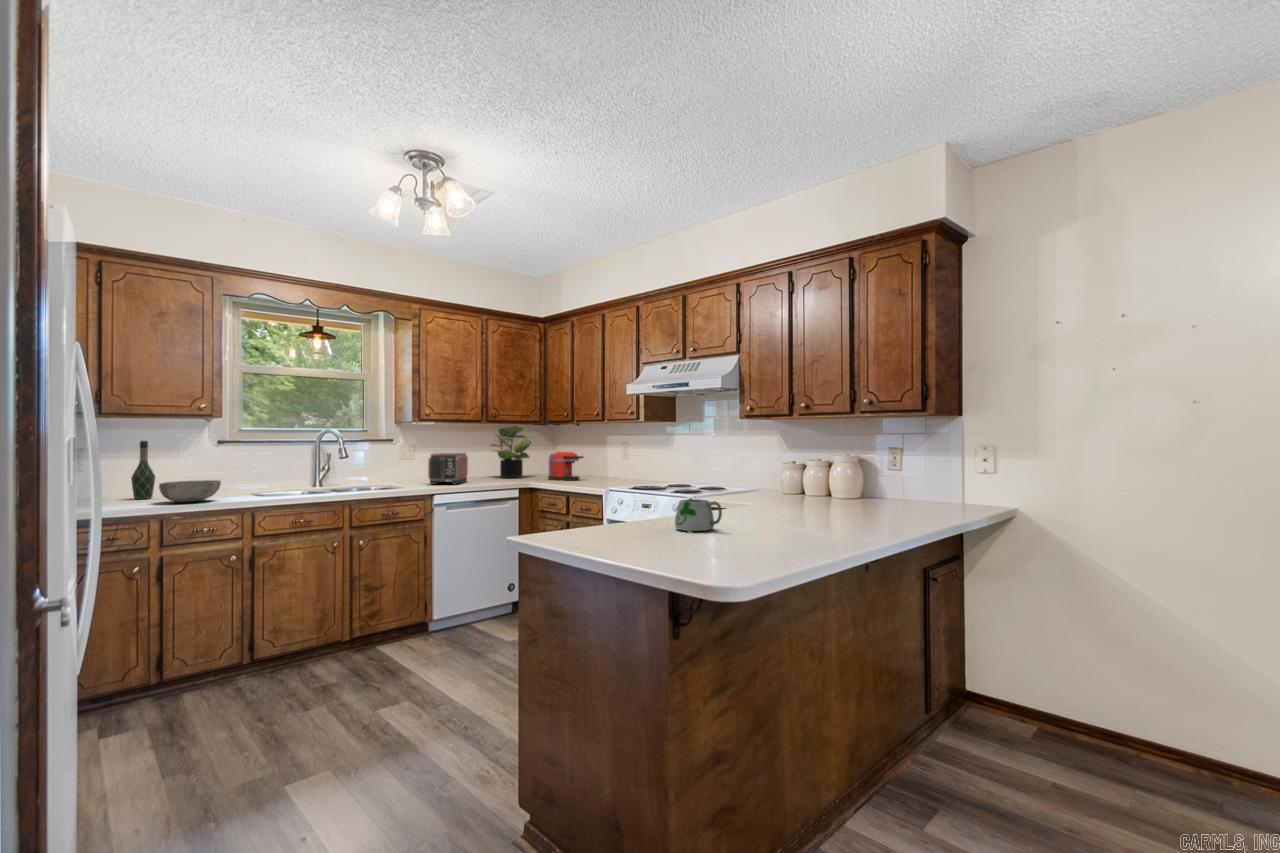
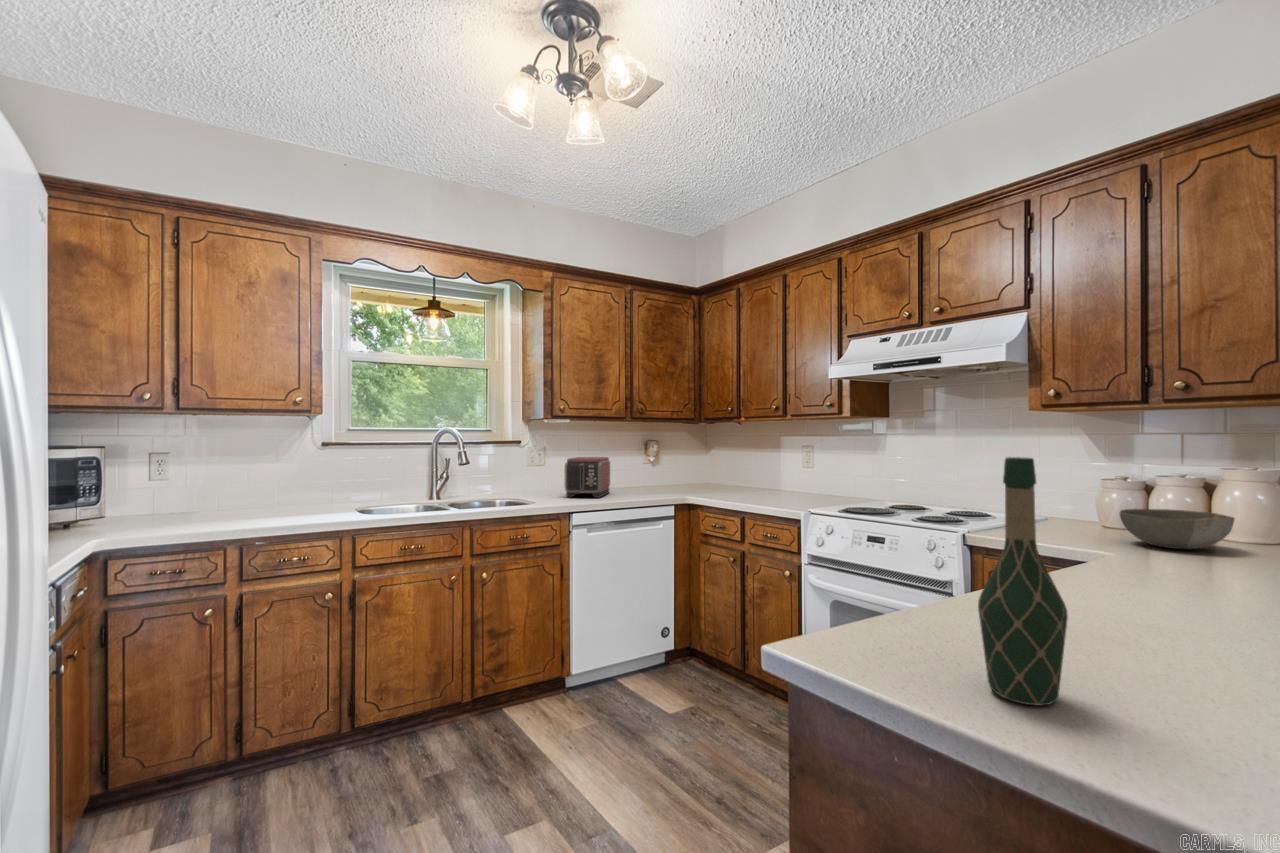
potted plant: present [492,426,531,478] -> none [631,423,684,488]
wine bottle: present [131,441,155,499] -> present [978,457,1068,706]
coffee maker: present [548,452,584,480] -> none [708,456,756,493]
bowl: present [159,480,221,502] -> present [1120,509,1235,549]
mug: present [675,499,722,533] -> none [1081,569,1224,658]

